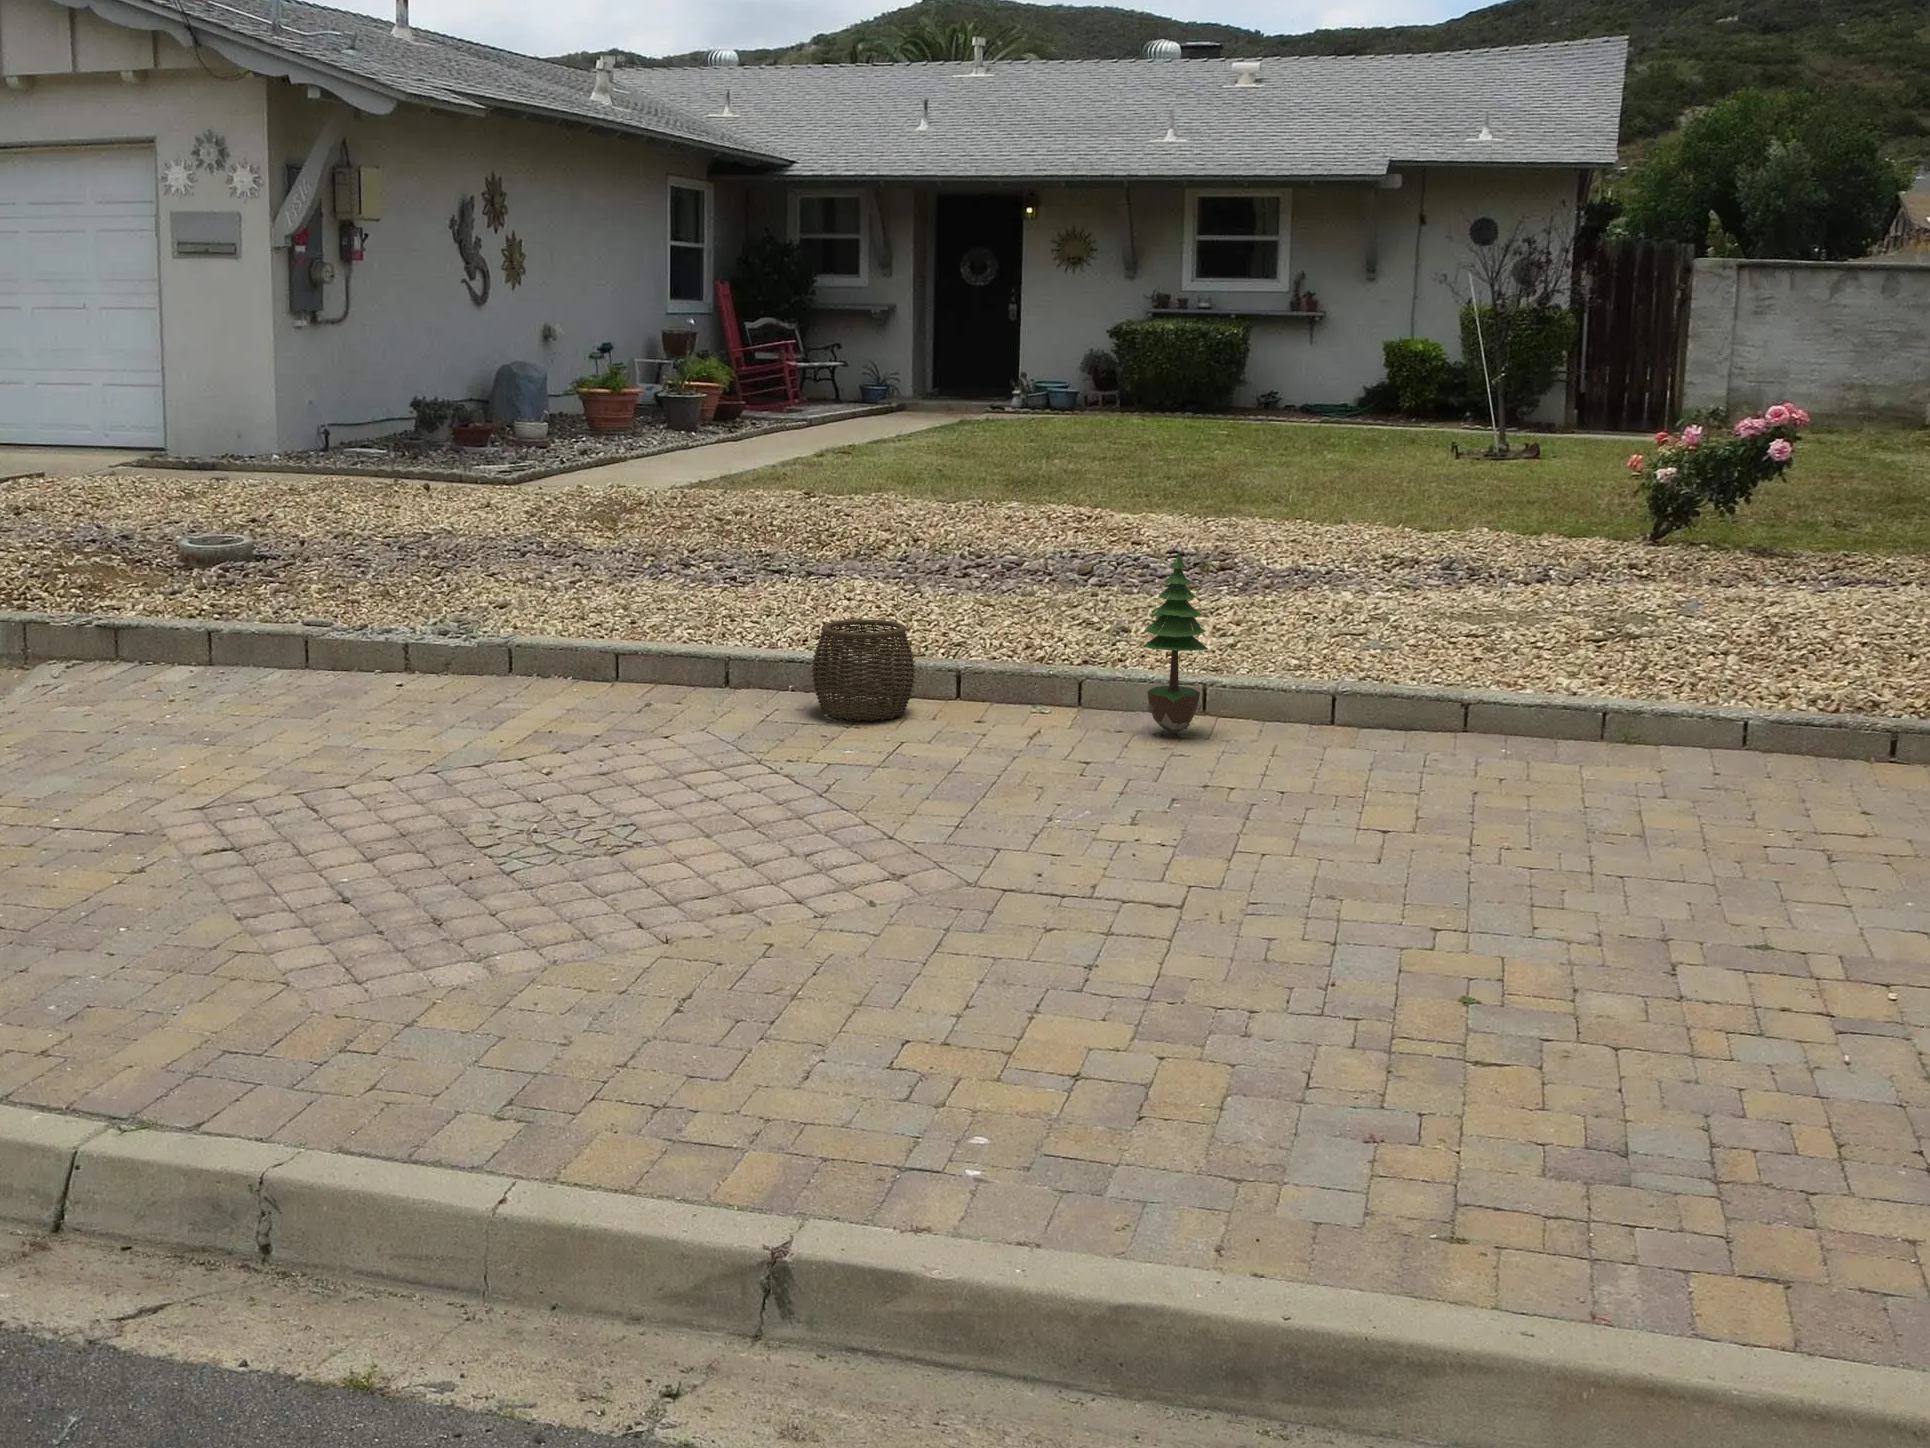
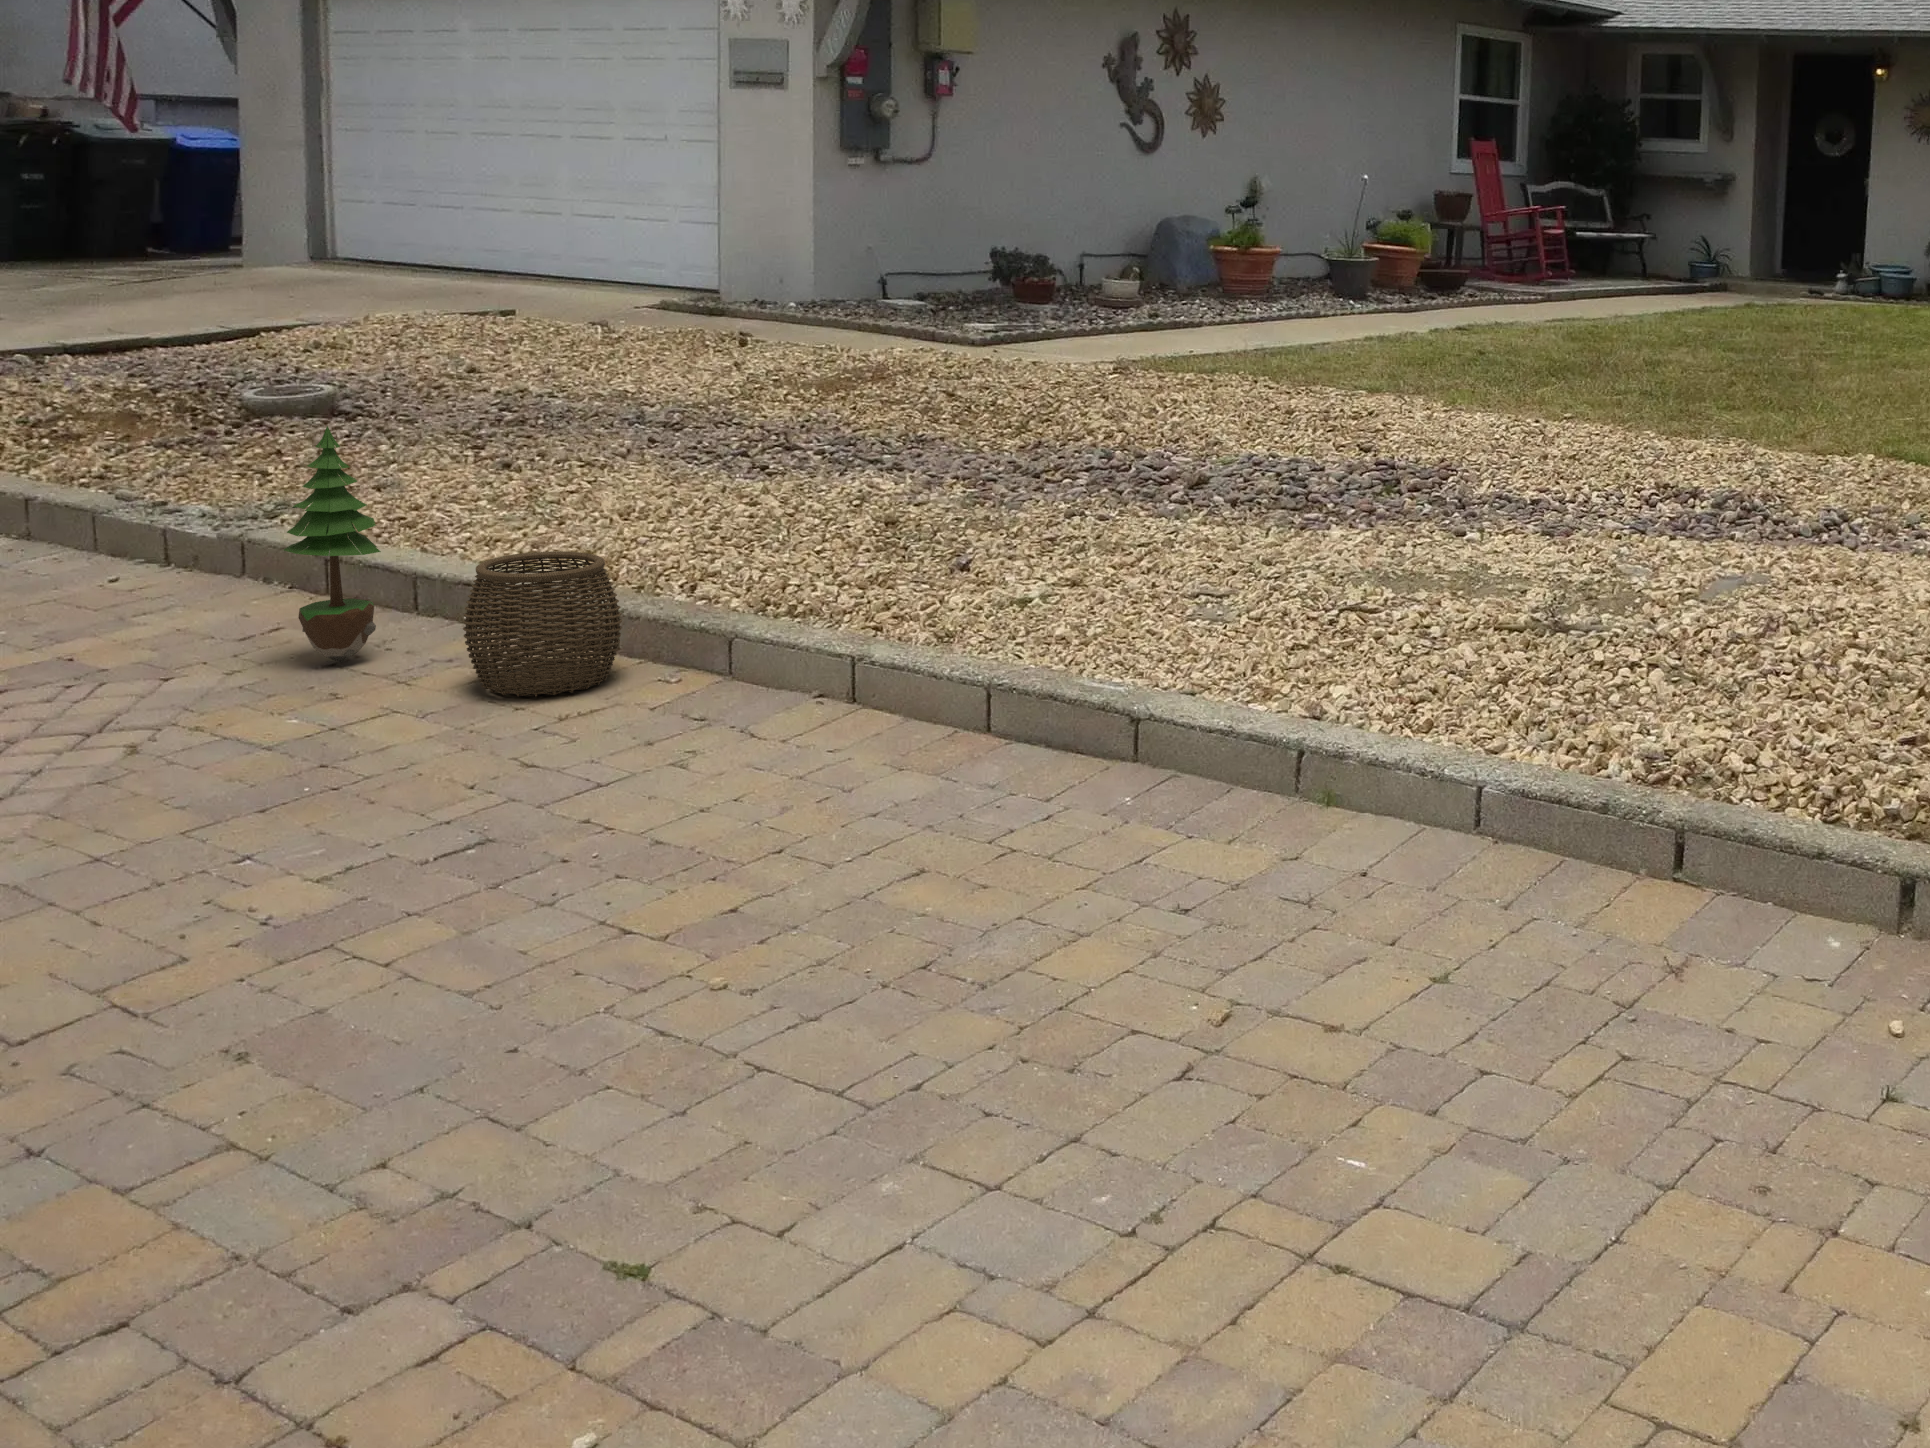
potted tree: present [1143,552,1208,735] -> present [284,426,381,662]

